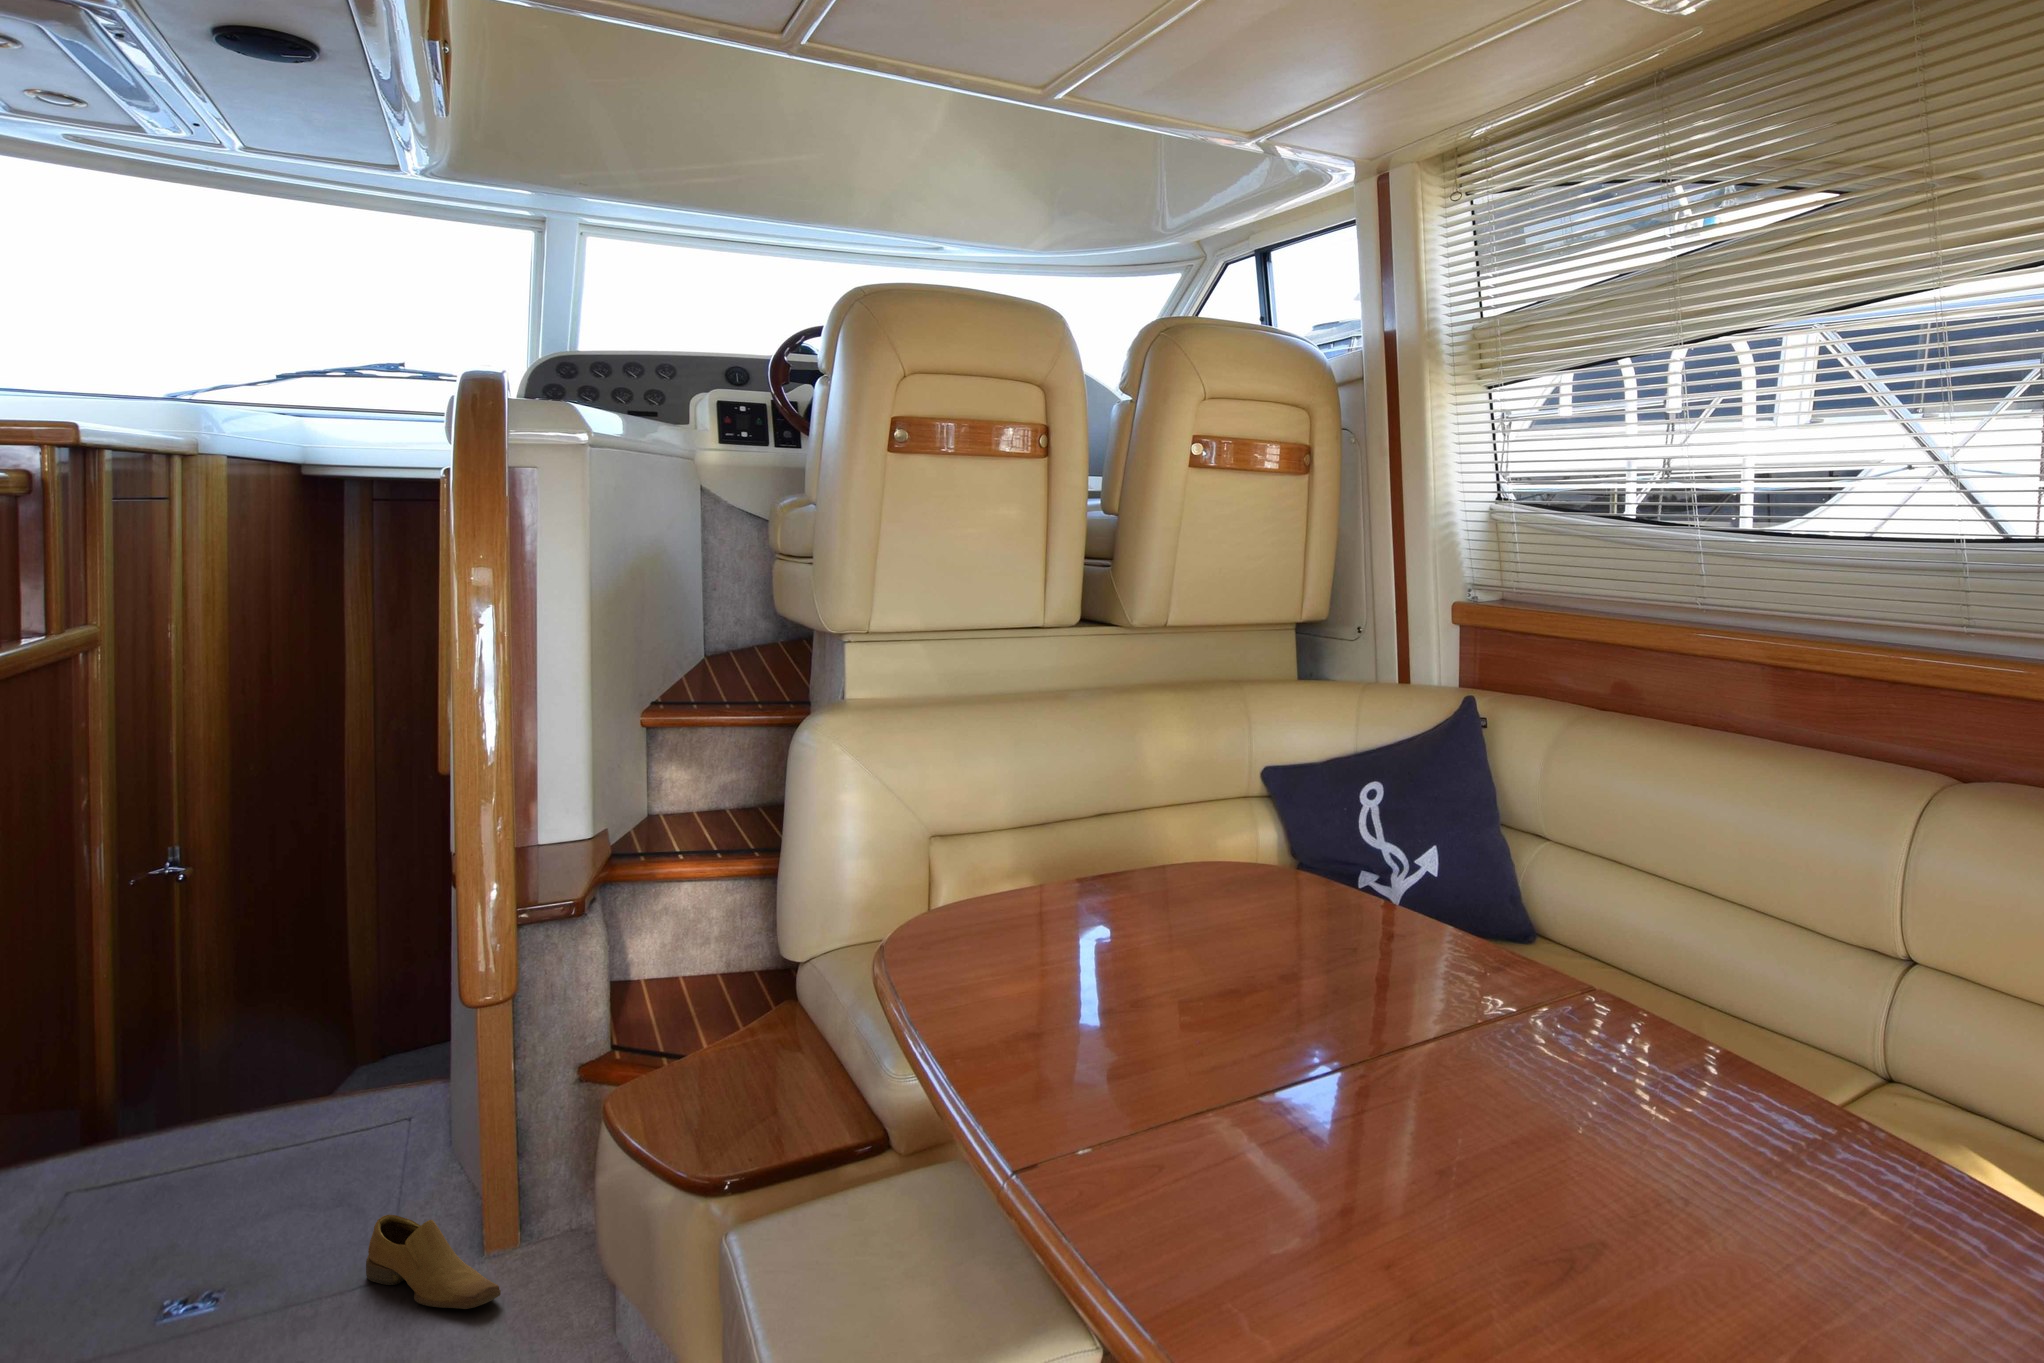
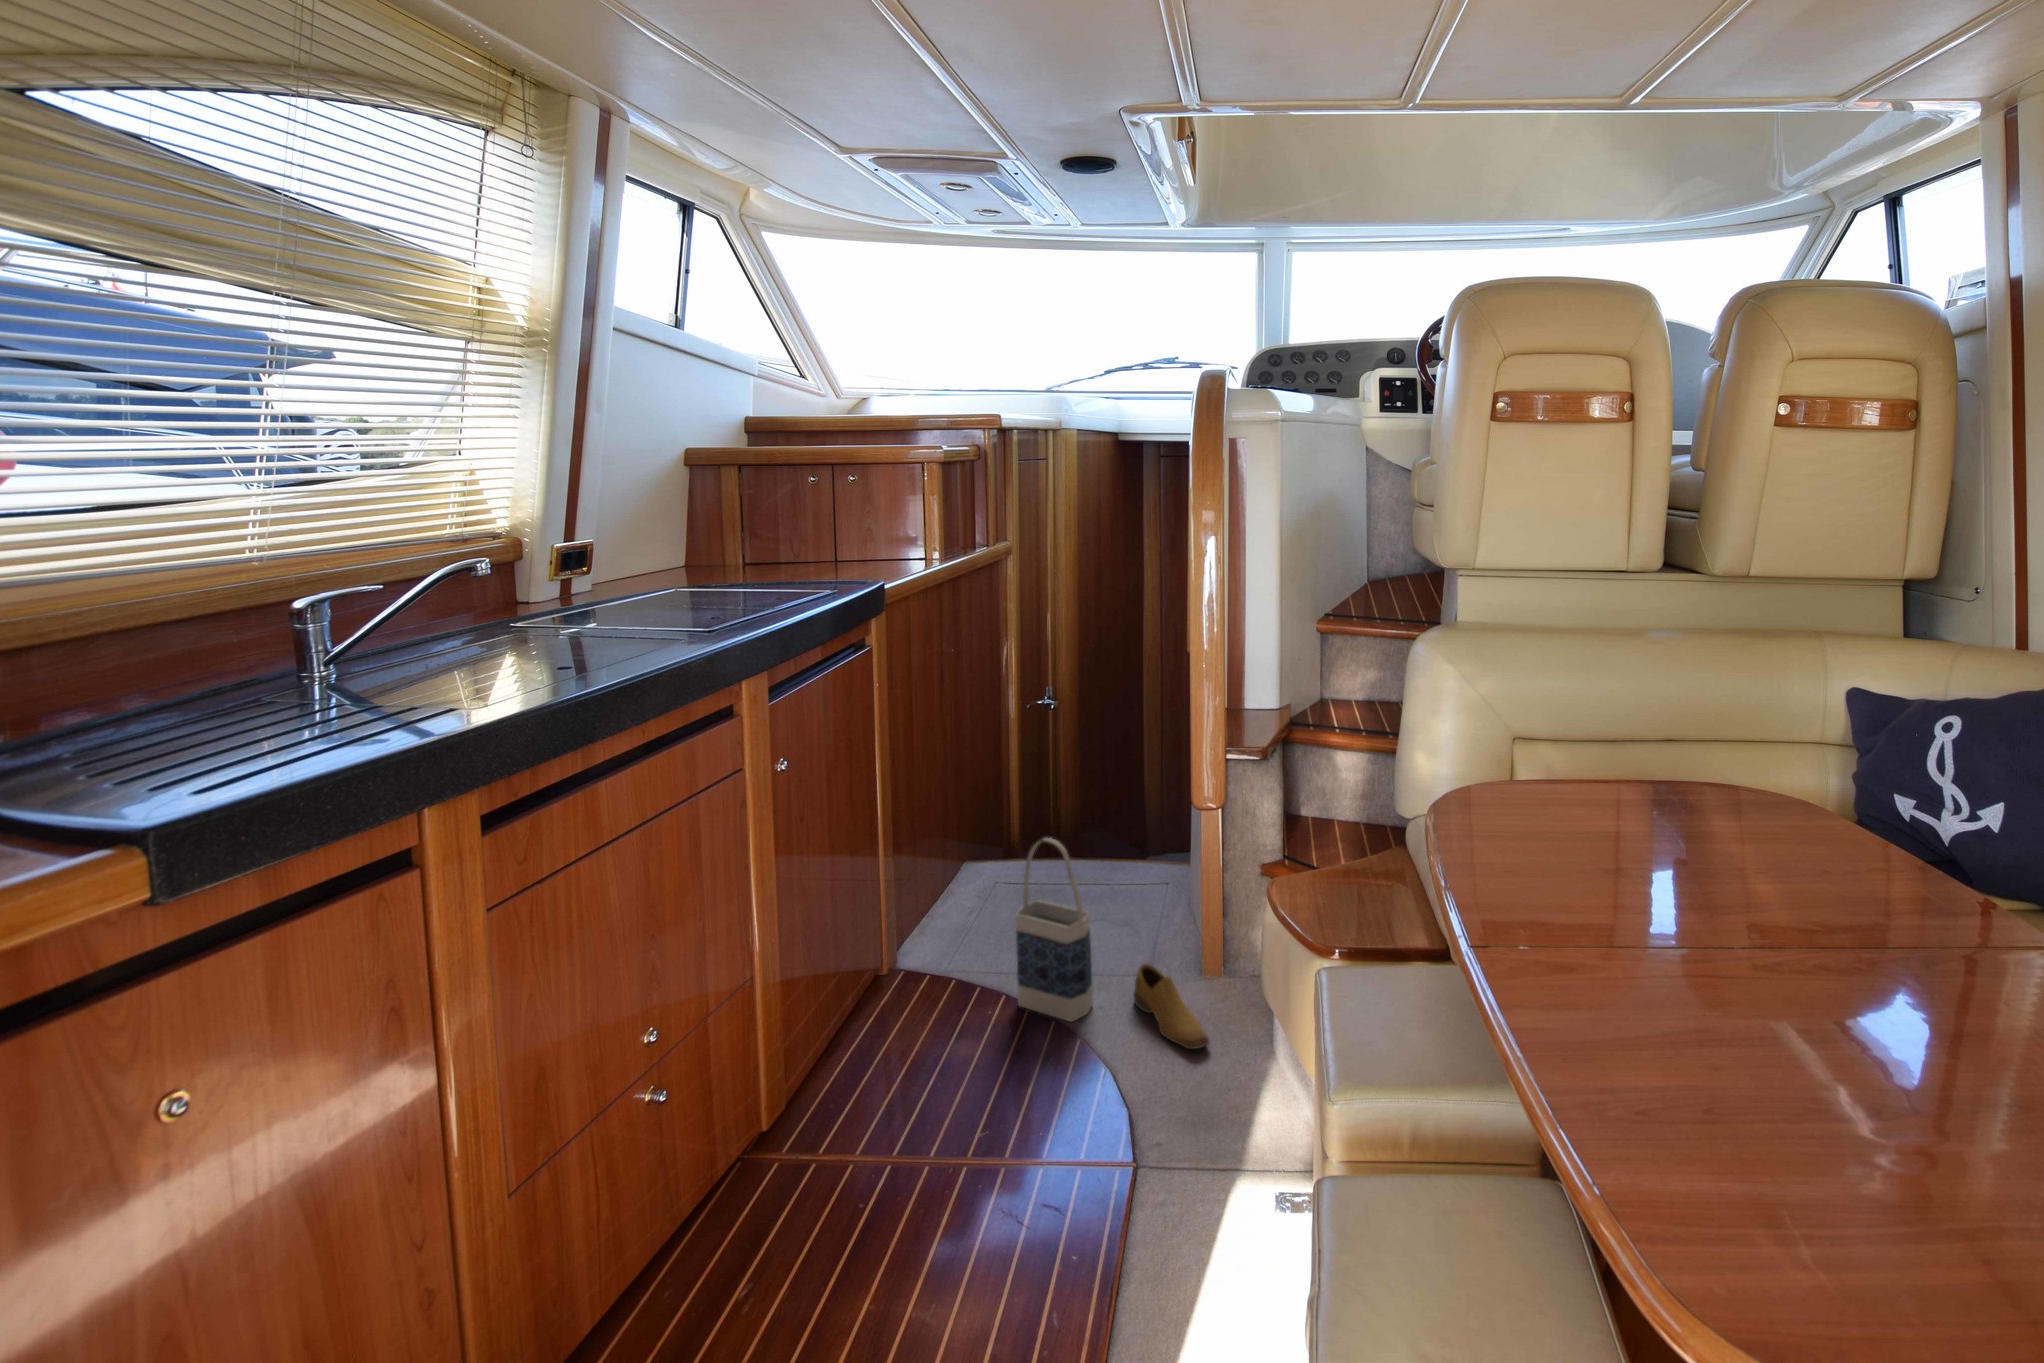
bag: none [153,1048,295,1327] -> present [1016,838,1093,1022]

